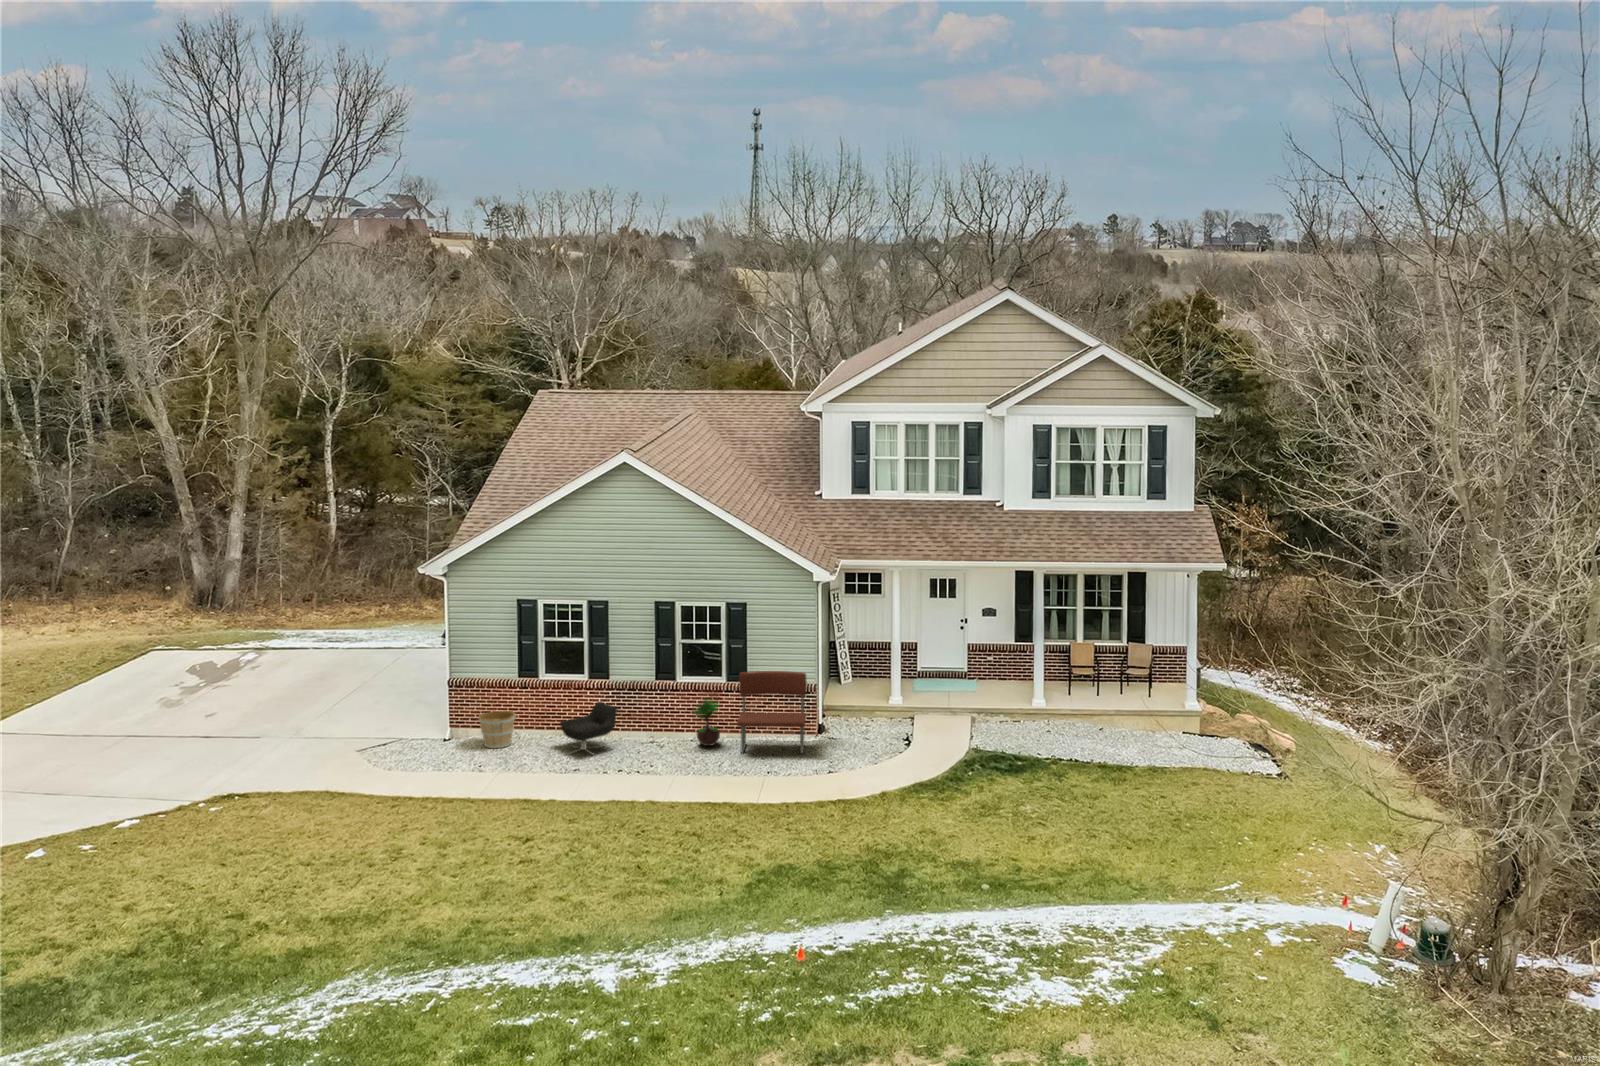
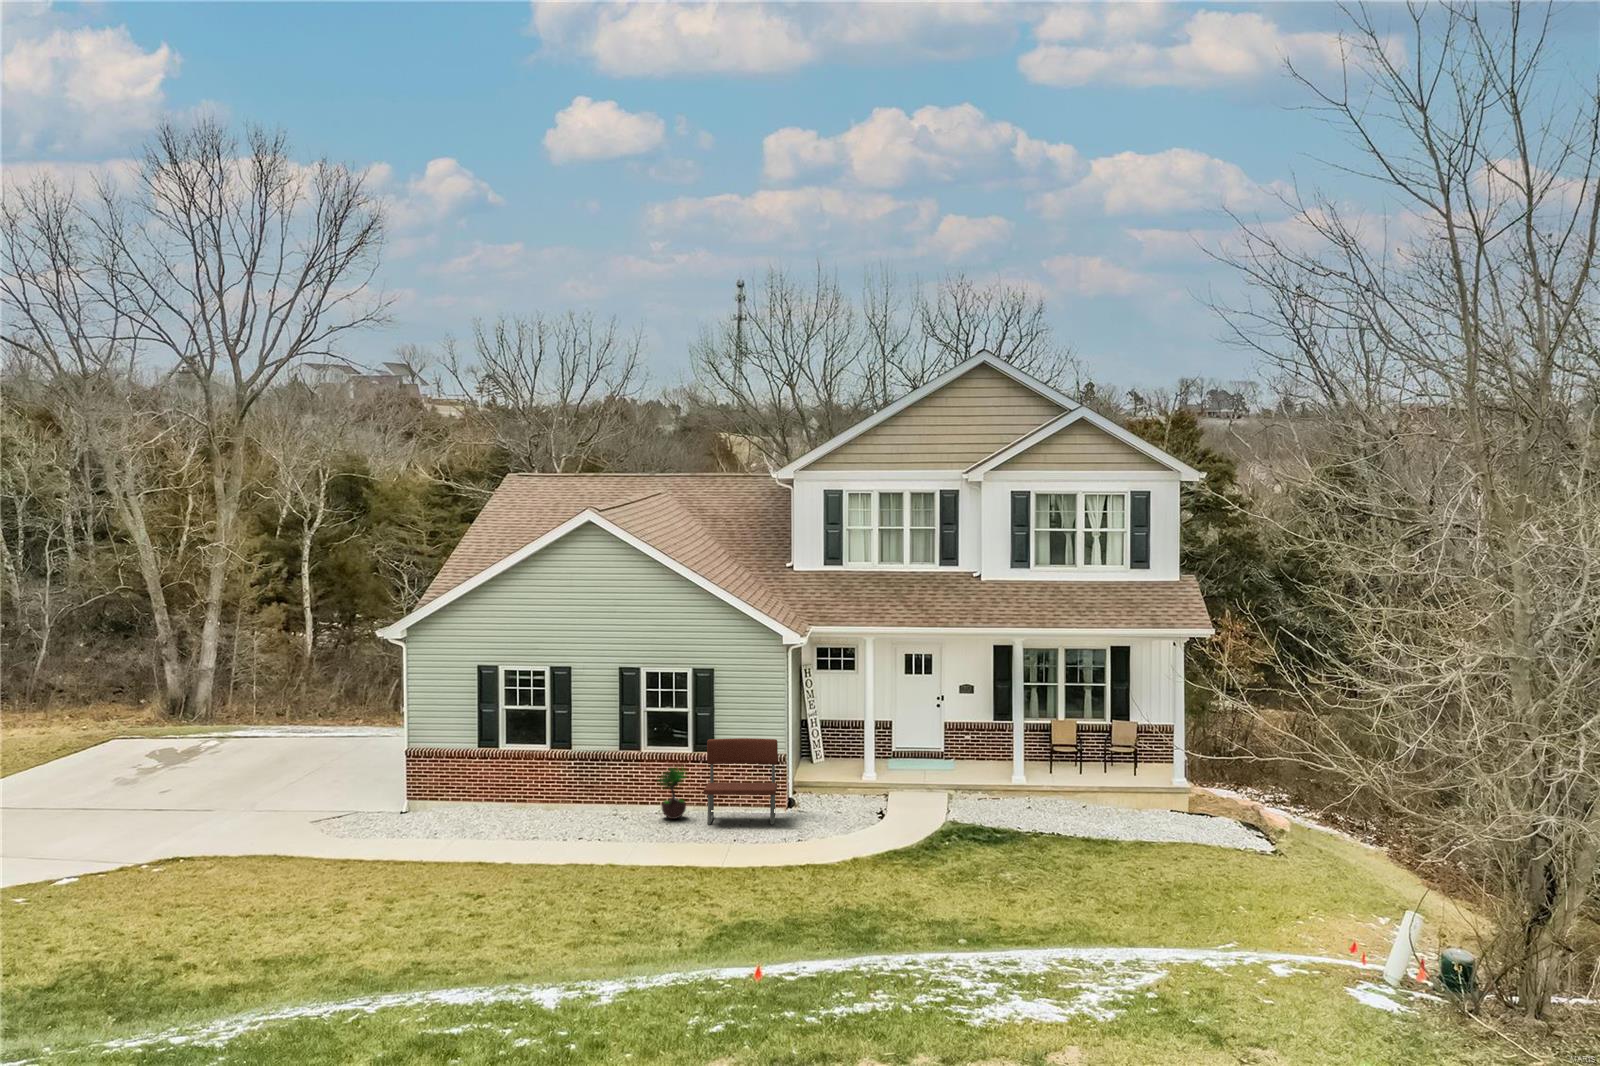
lounge chair: present [560,701,617,754] -> none [516,772,578,827]
wooden bucket: present [479,711,516,748] -> none [431,783,471,822]

